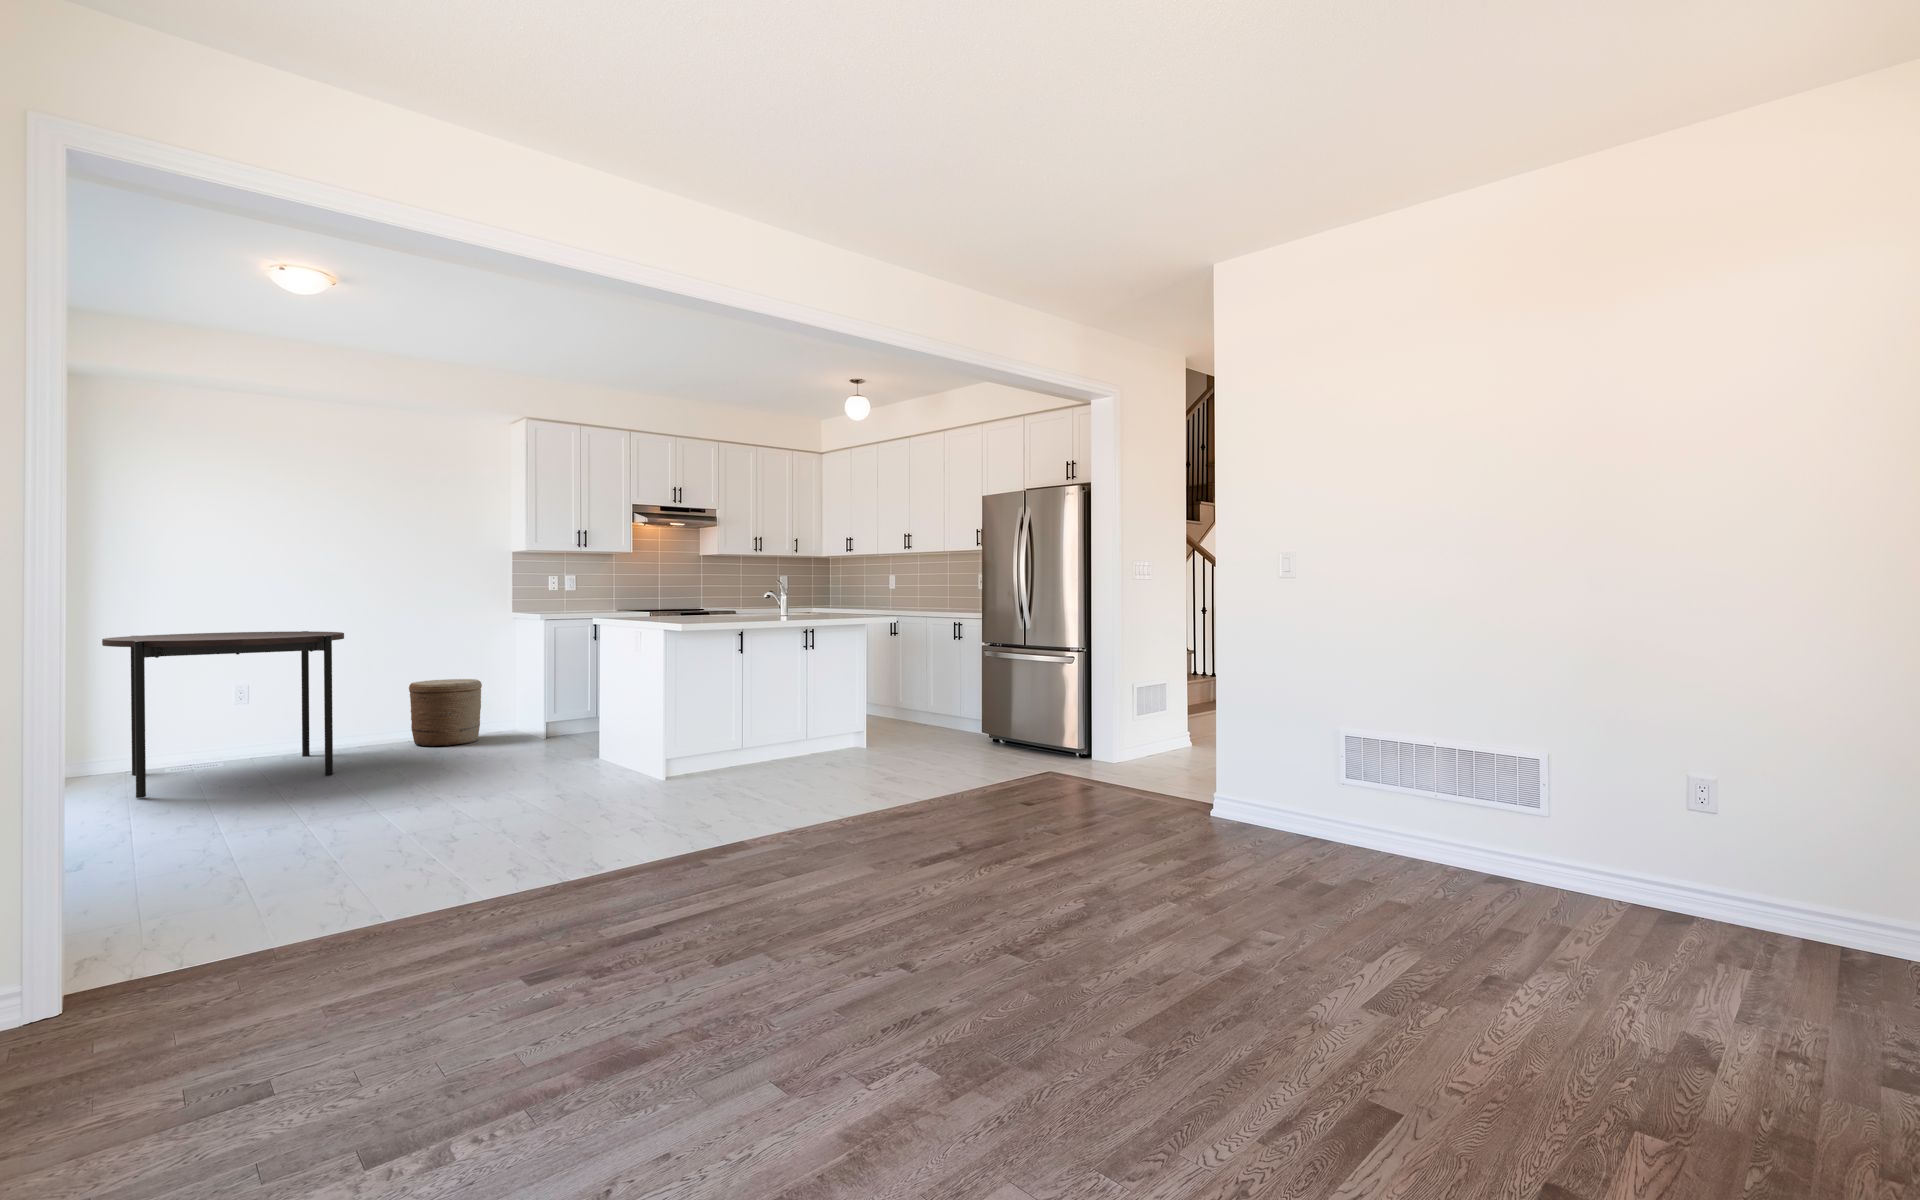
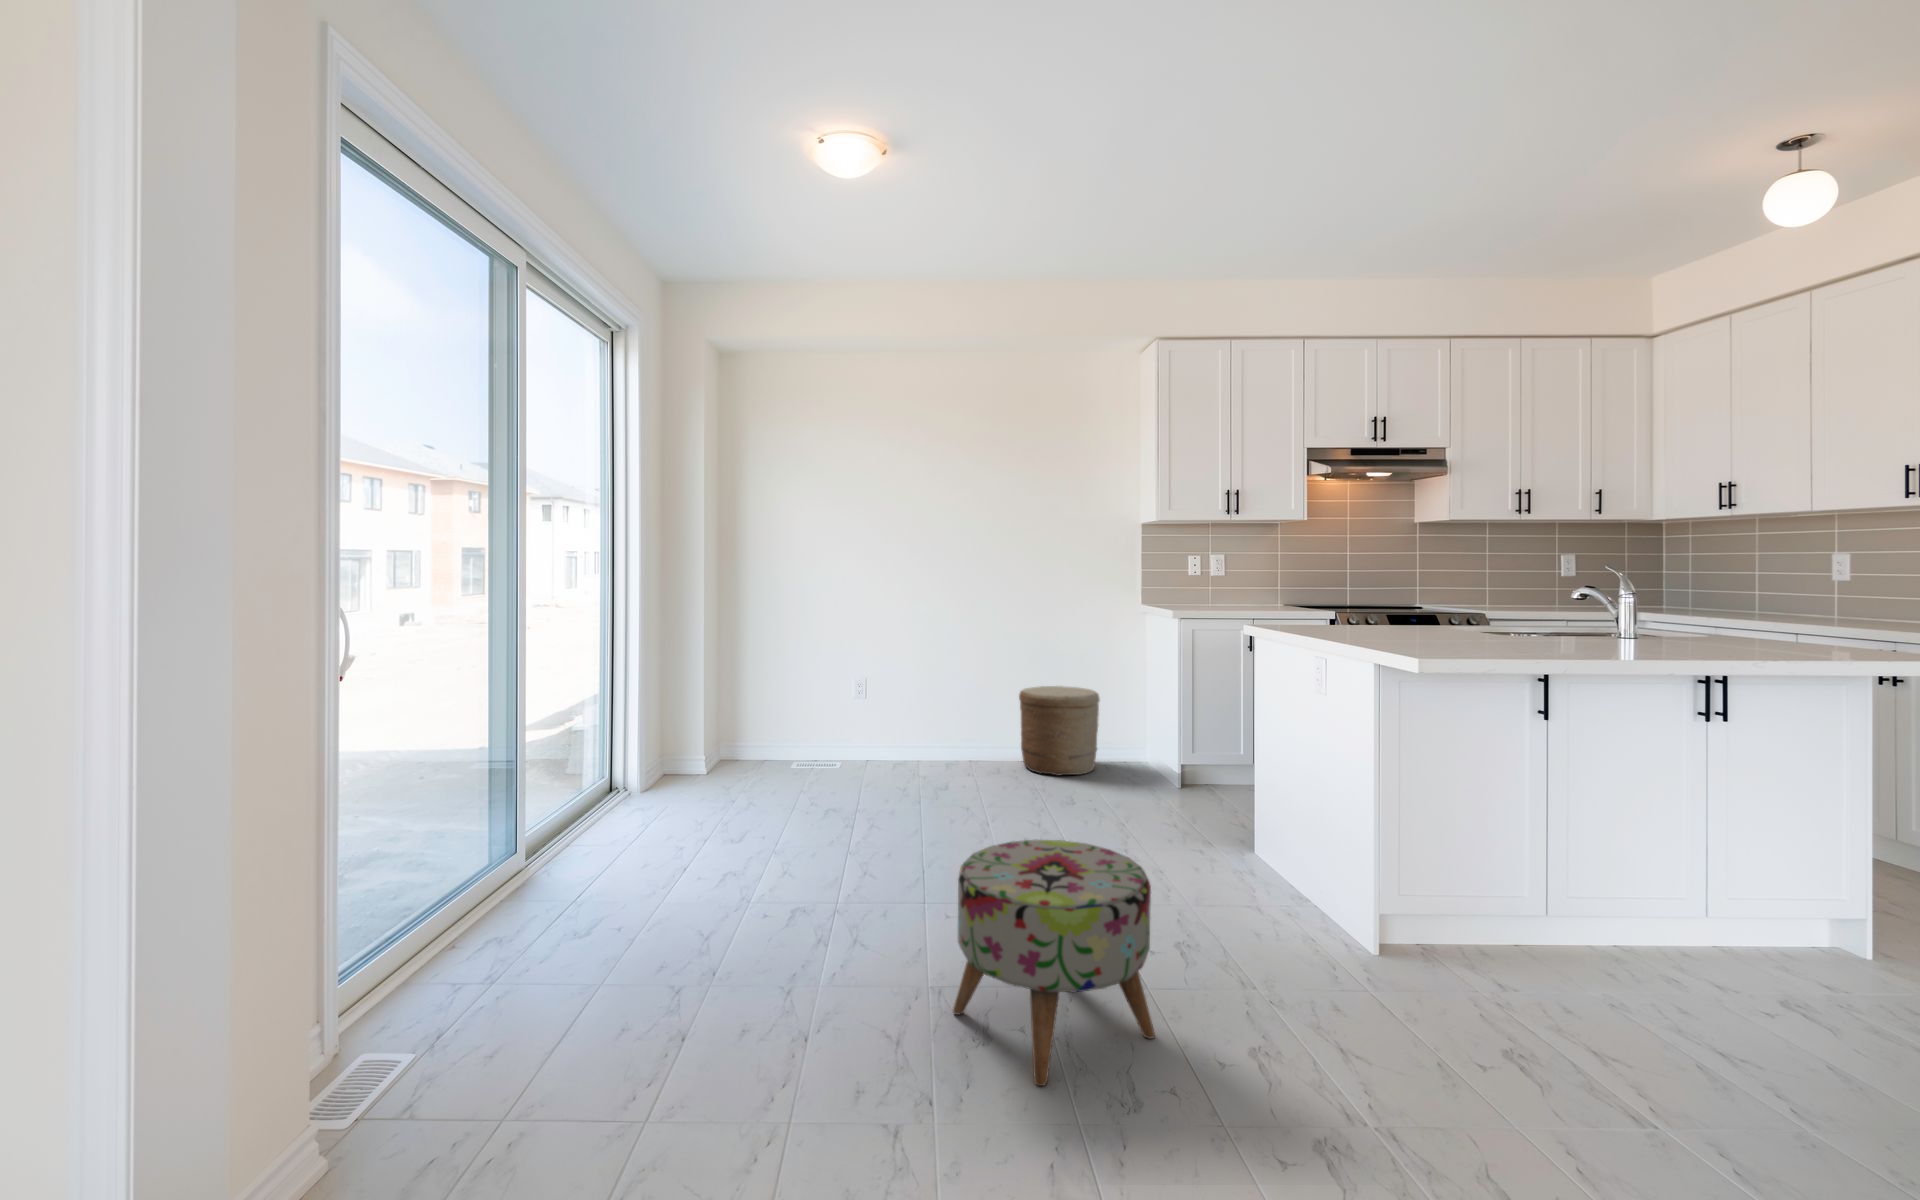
dining table: present [102,631,344,798] -> none [724,619,940,807]
ottoman: none [457,731,573,830] -> present [953,840,1155,1086]

